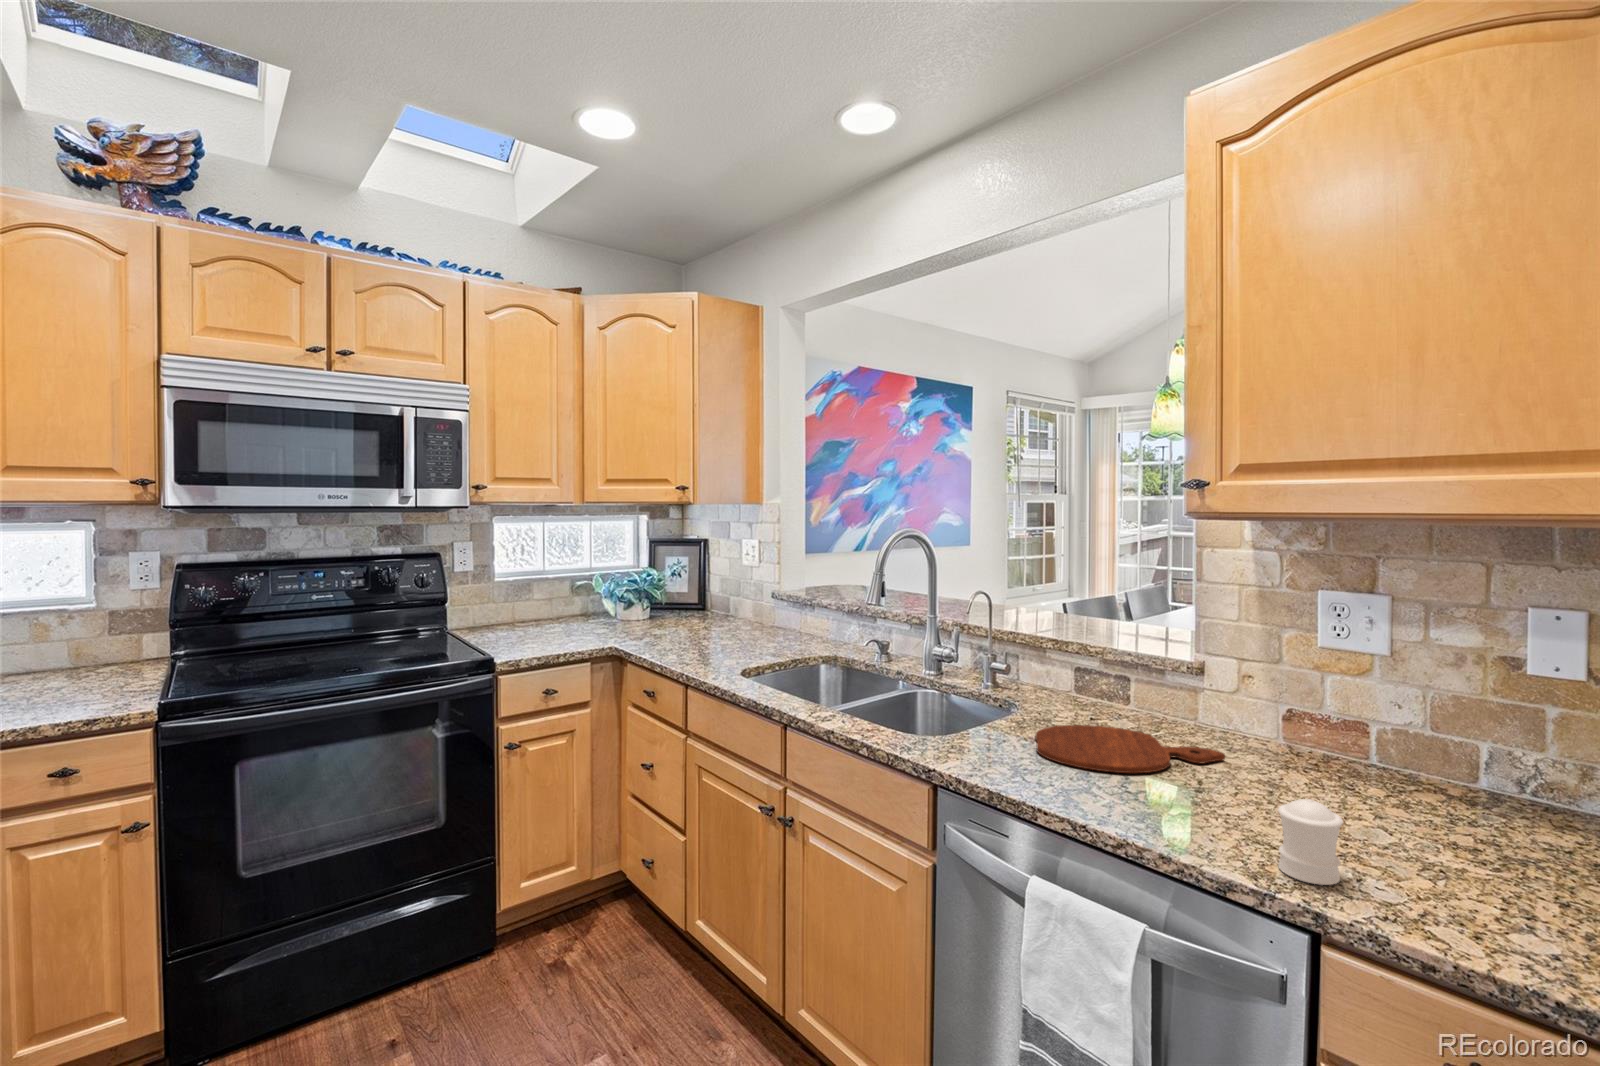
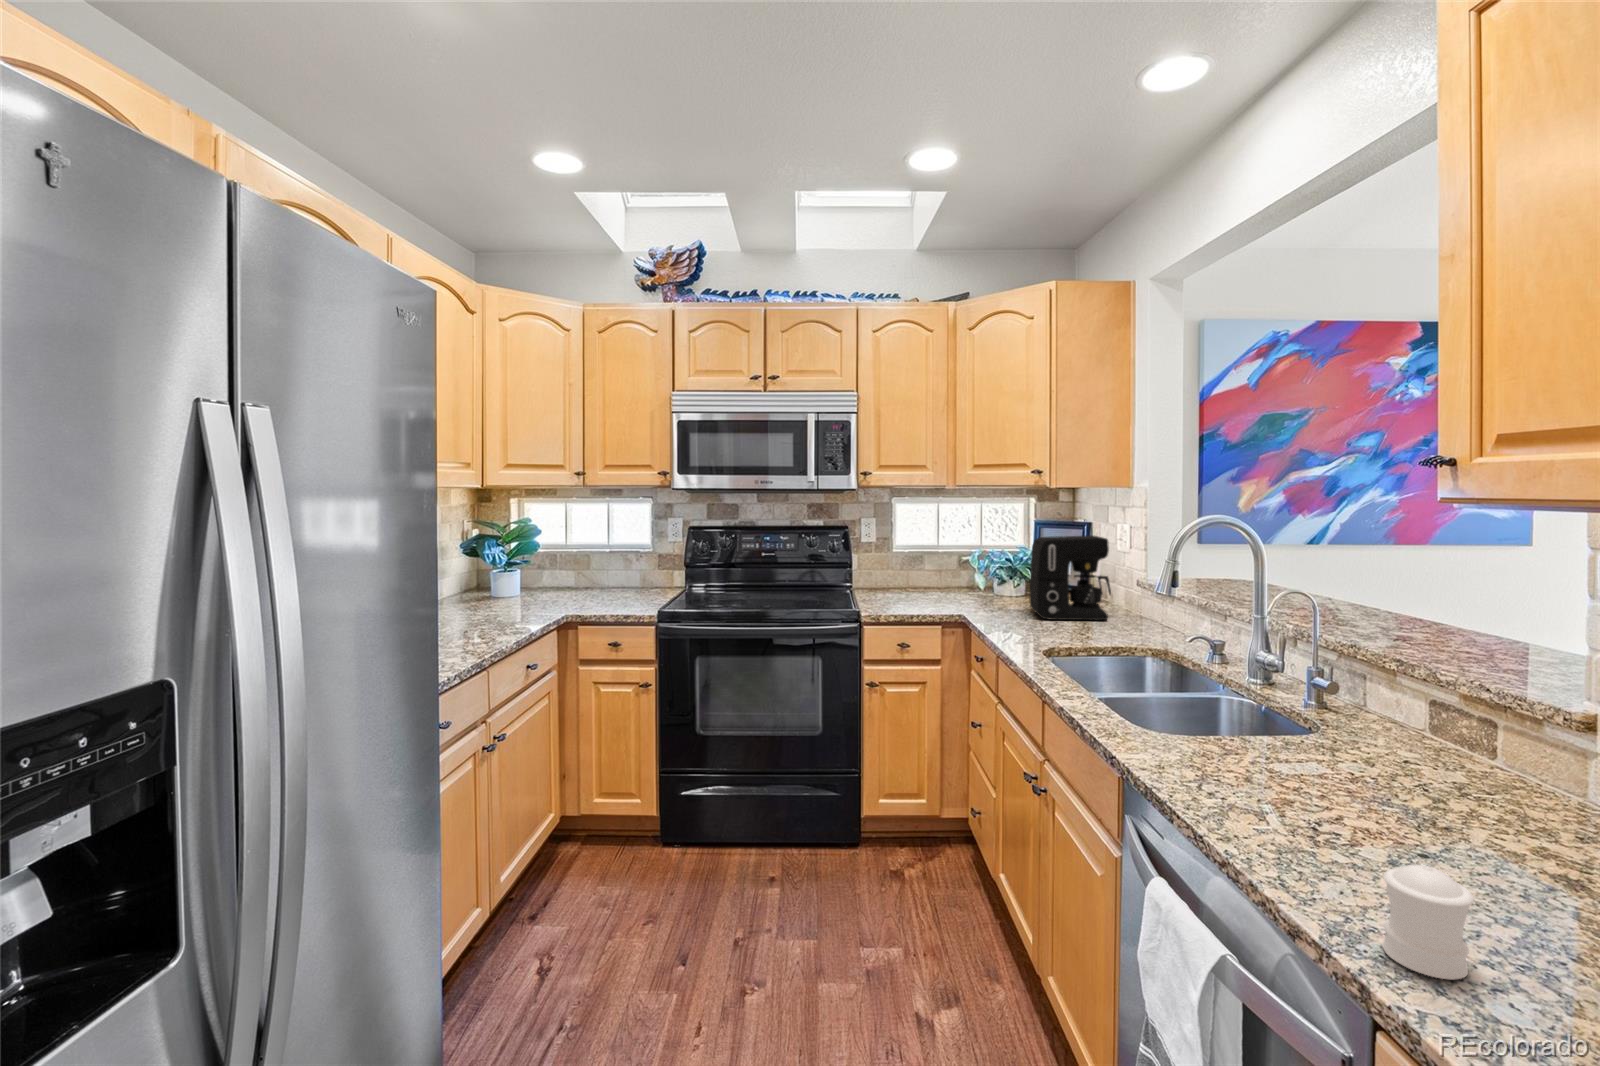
coffee maker: none [668,551,750,640] -> present [1030,535,1111,620]
cutting board: present [1036,725,1225,773] -> none [1259,753,1547,841]

